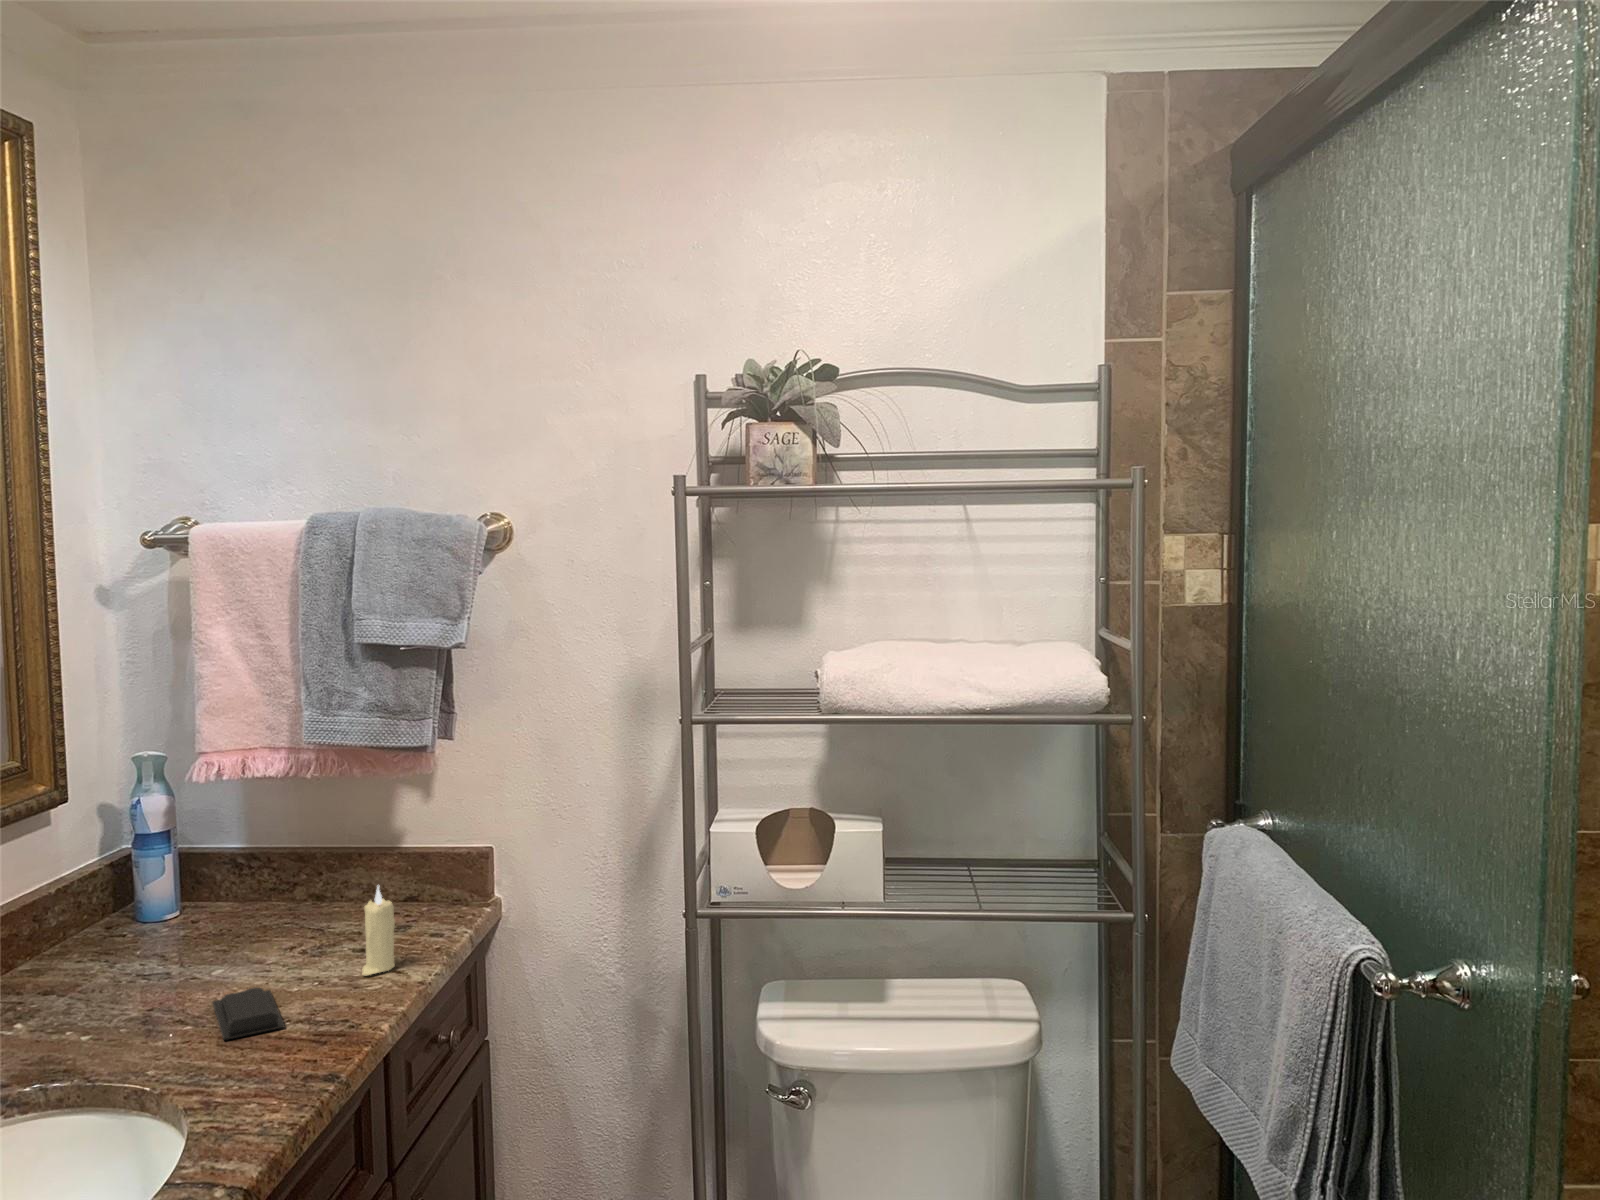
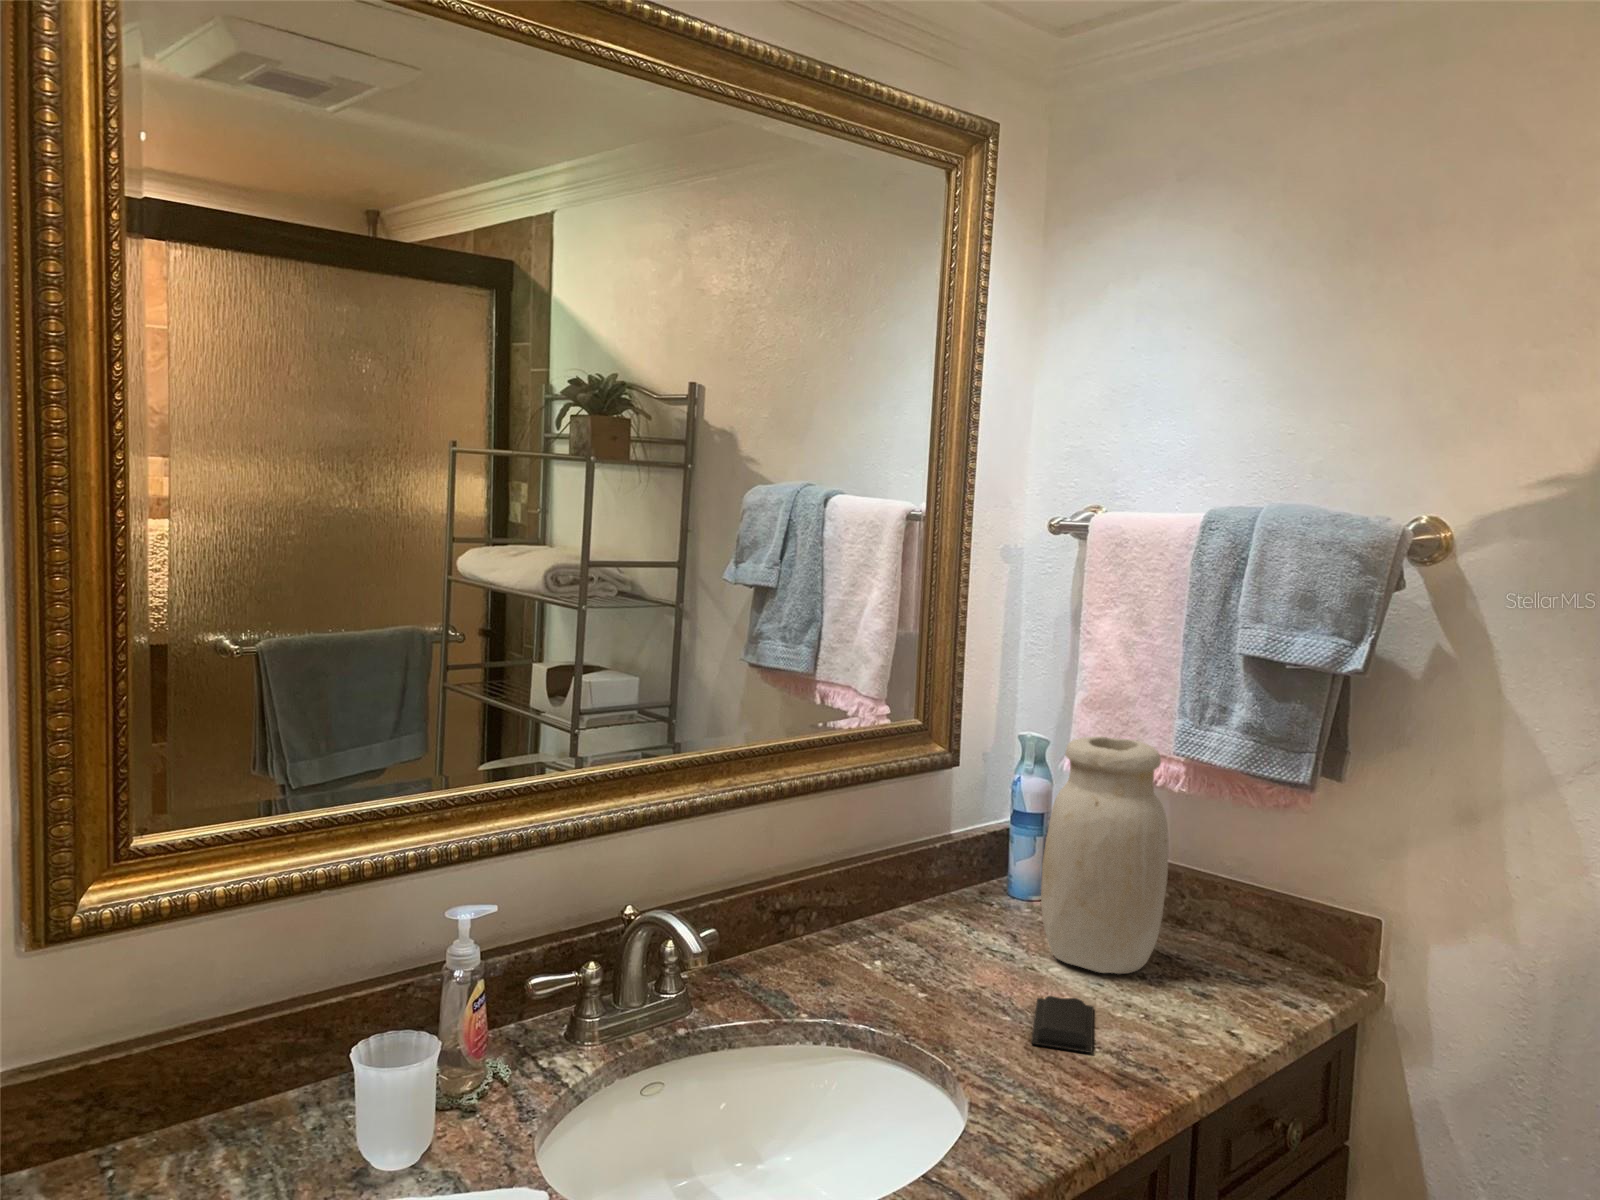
jar: none [191,739,317,963] -> present [1041,737,1169,974]
candle: present [362,886,395,975] -> none [1192,928,1237,1030]

